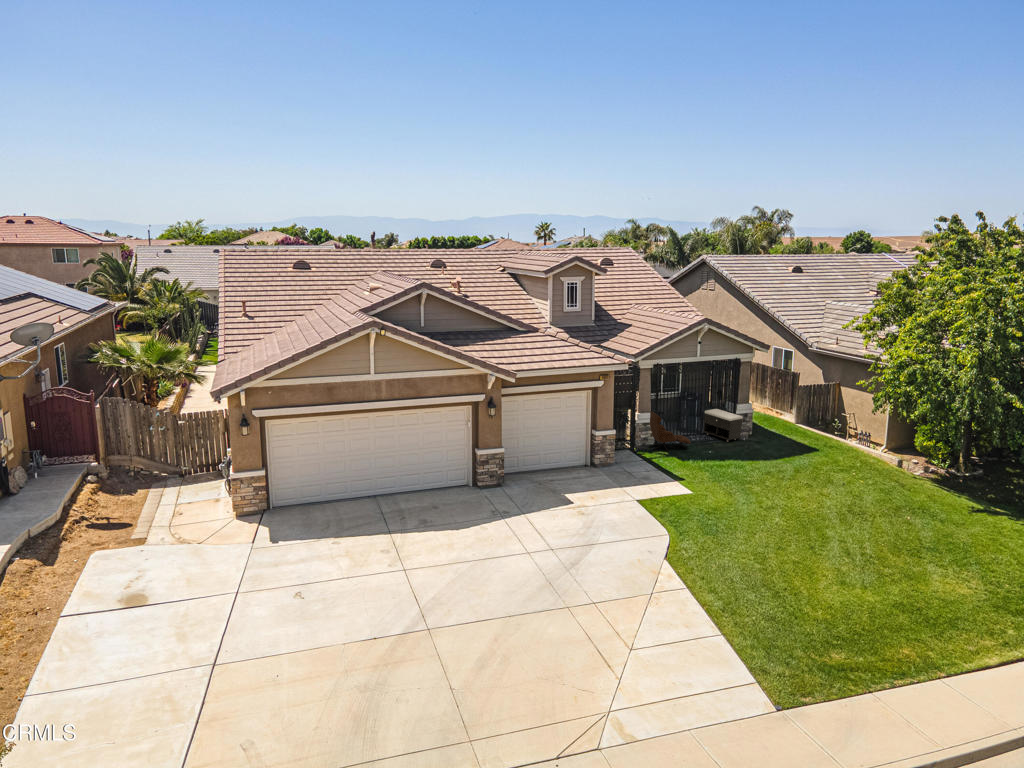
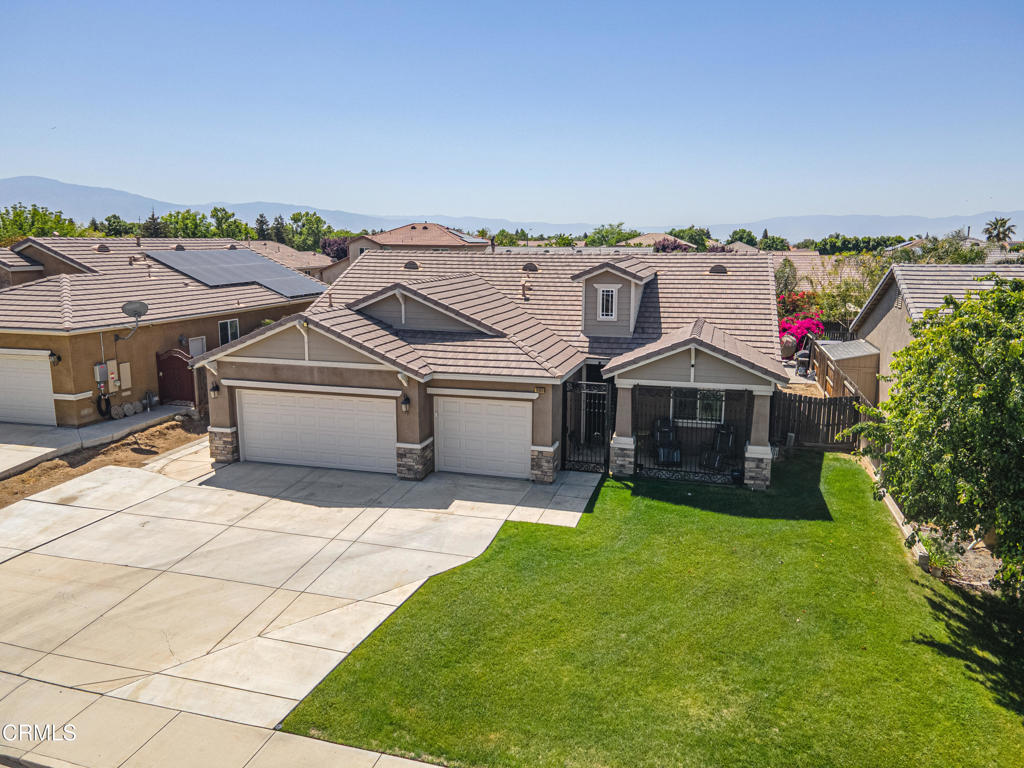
storage bench: present [703,409,743,441] -> none [714,447,748,487]
lounge chair: present [650,412,691,451] -> none [620,436,666,485]

